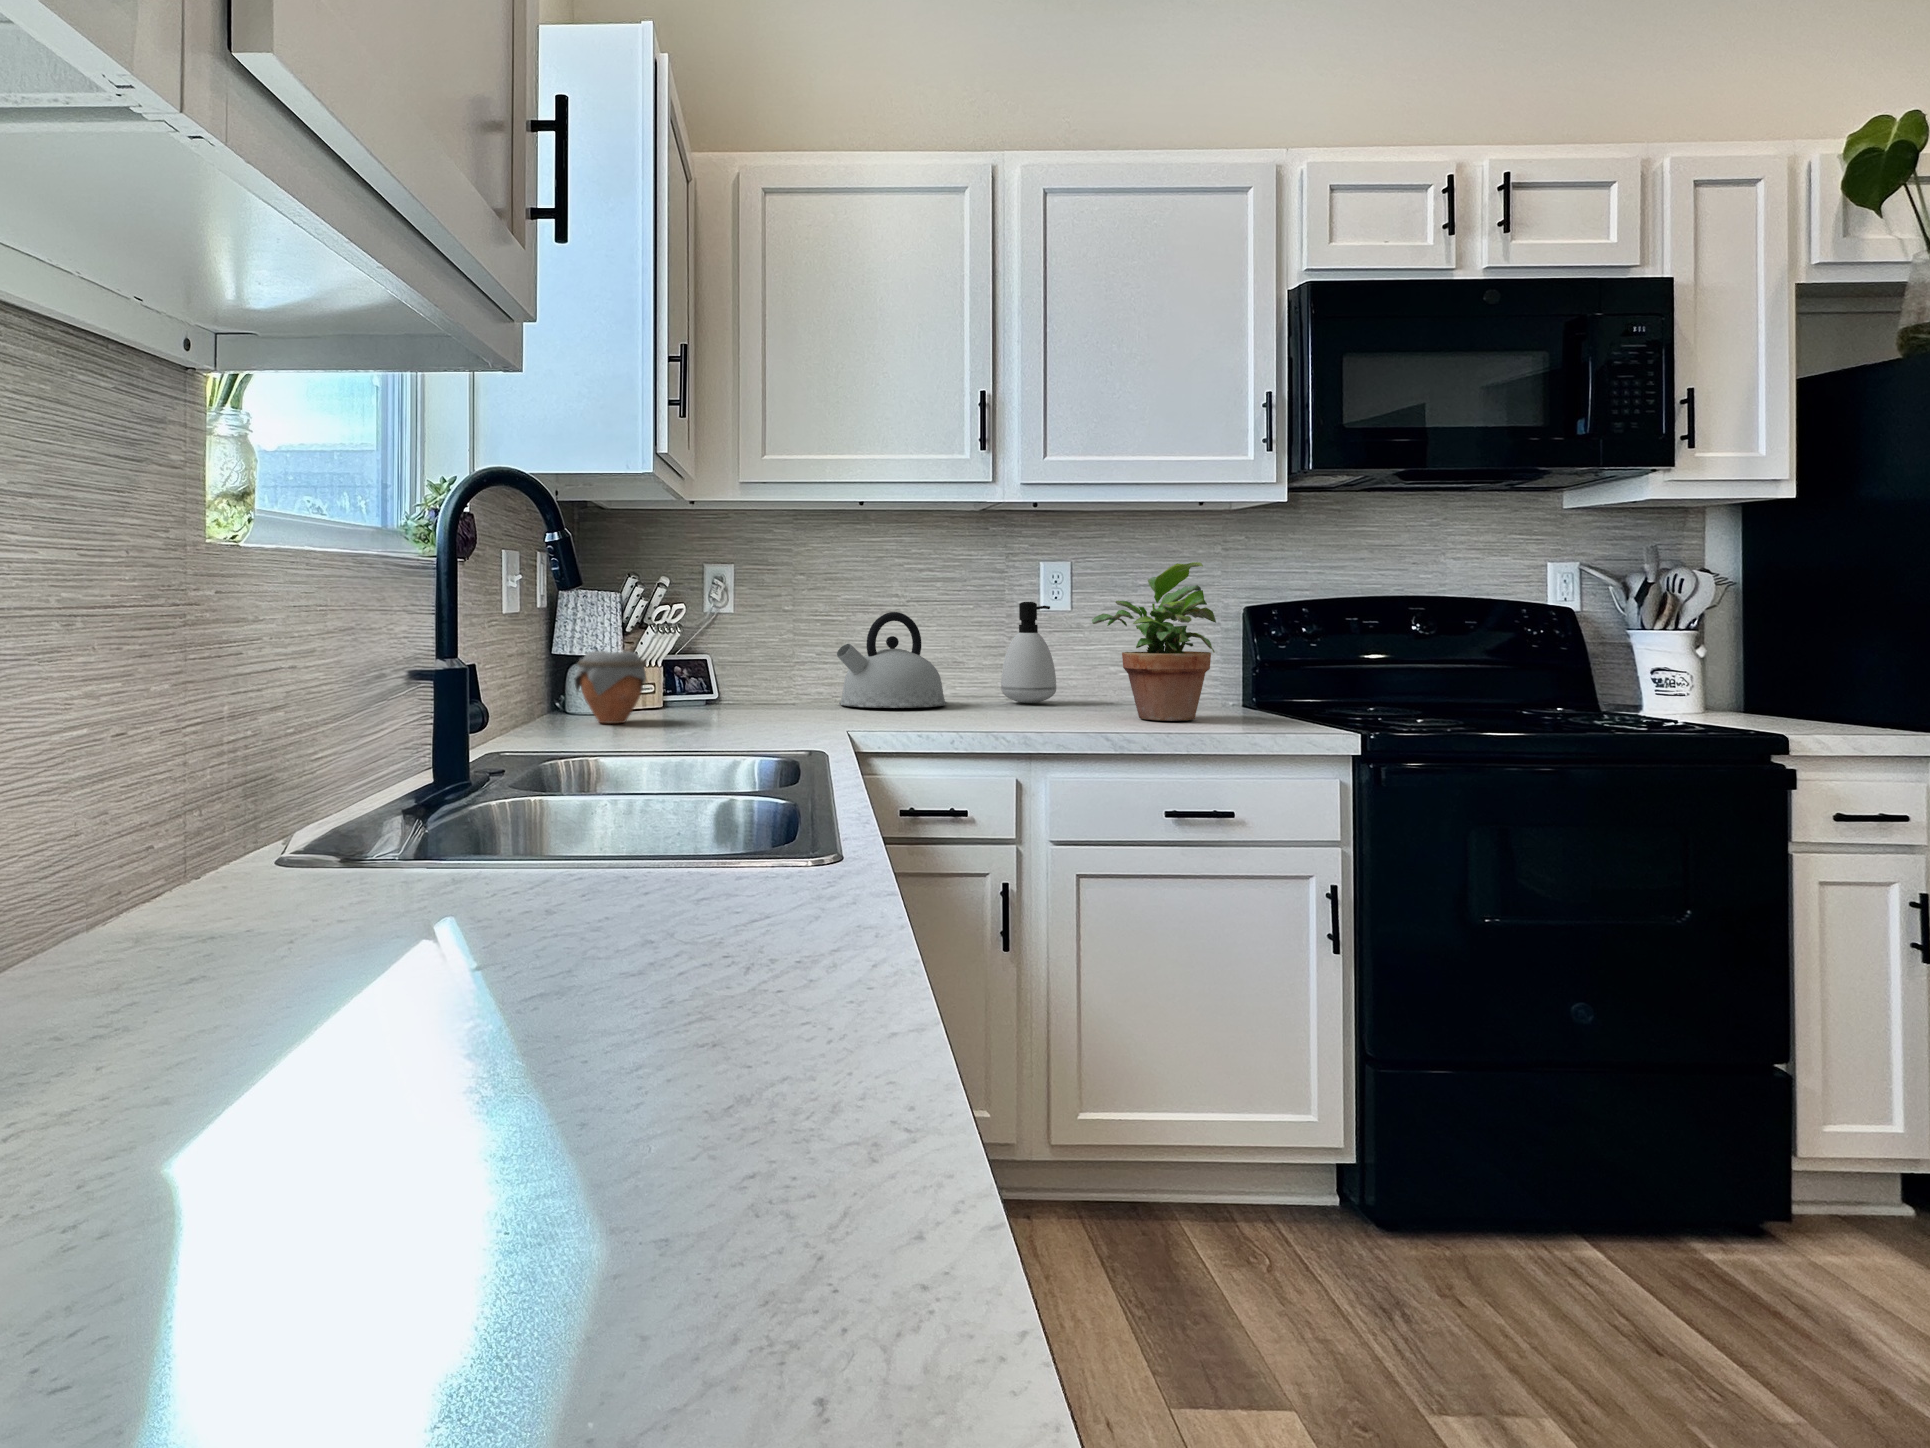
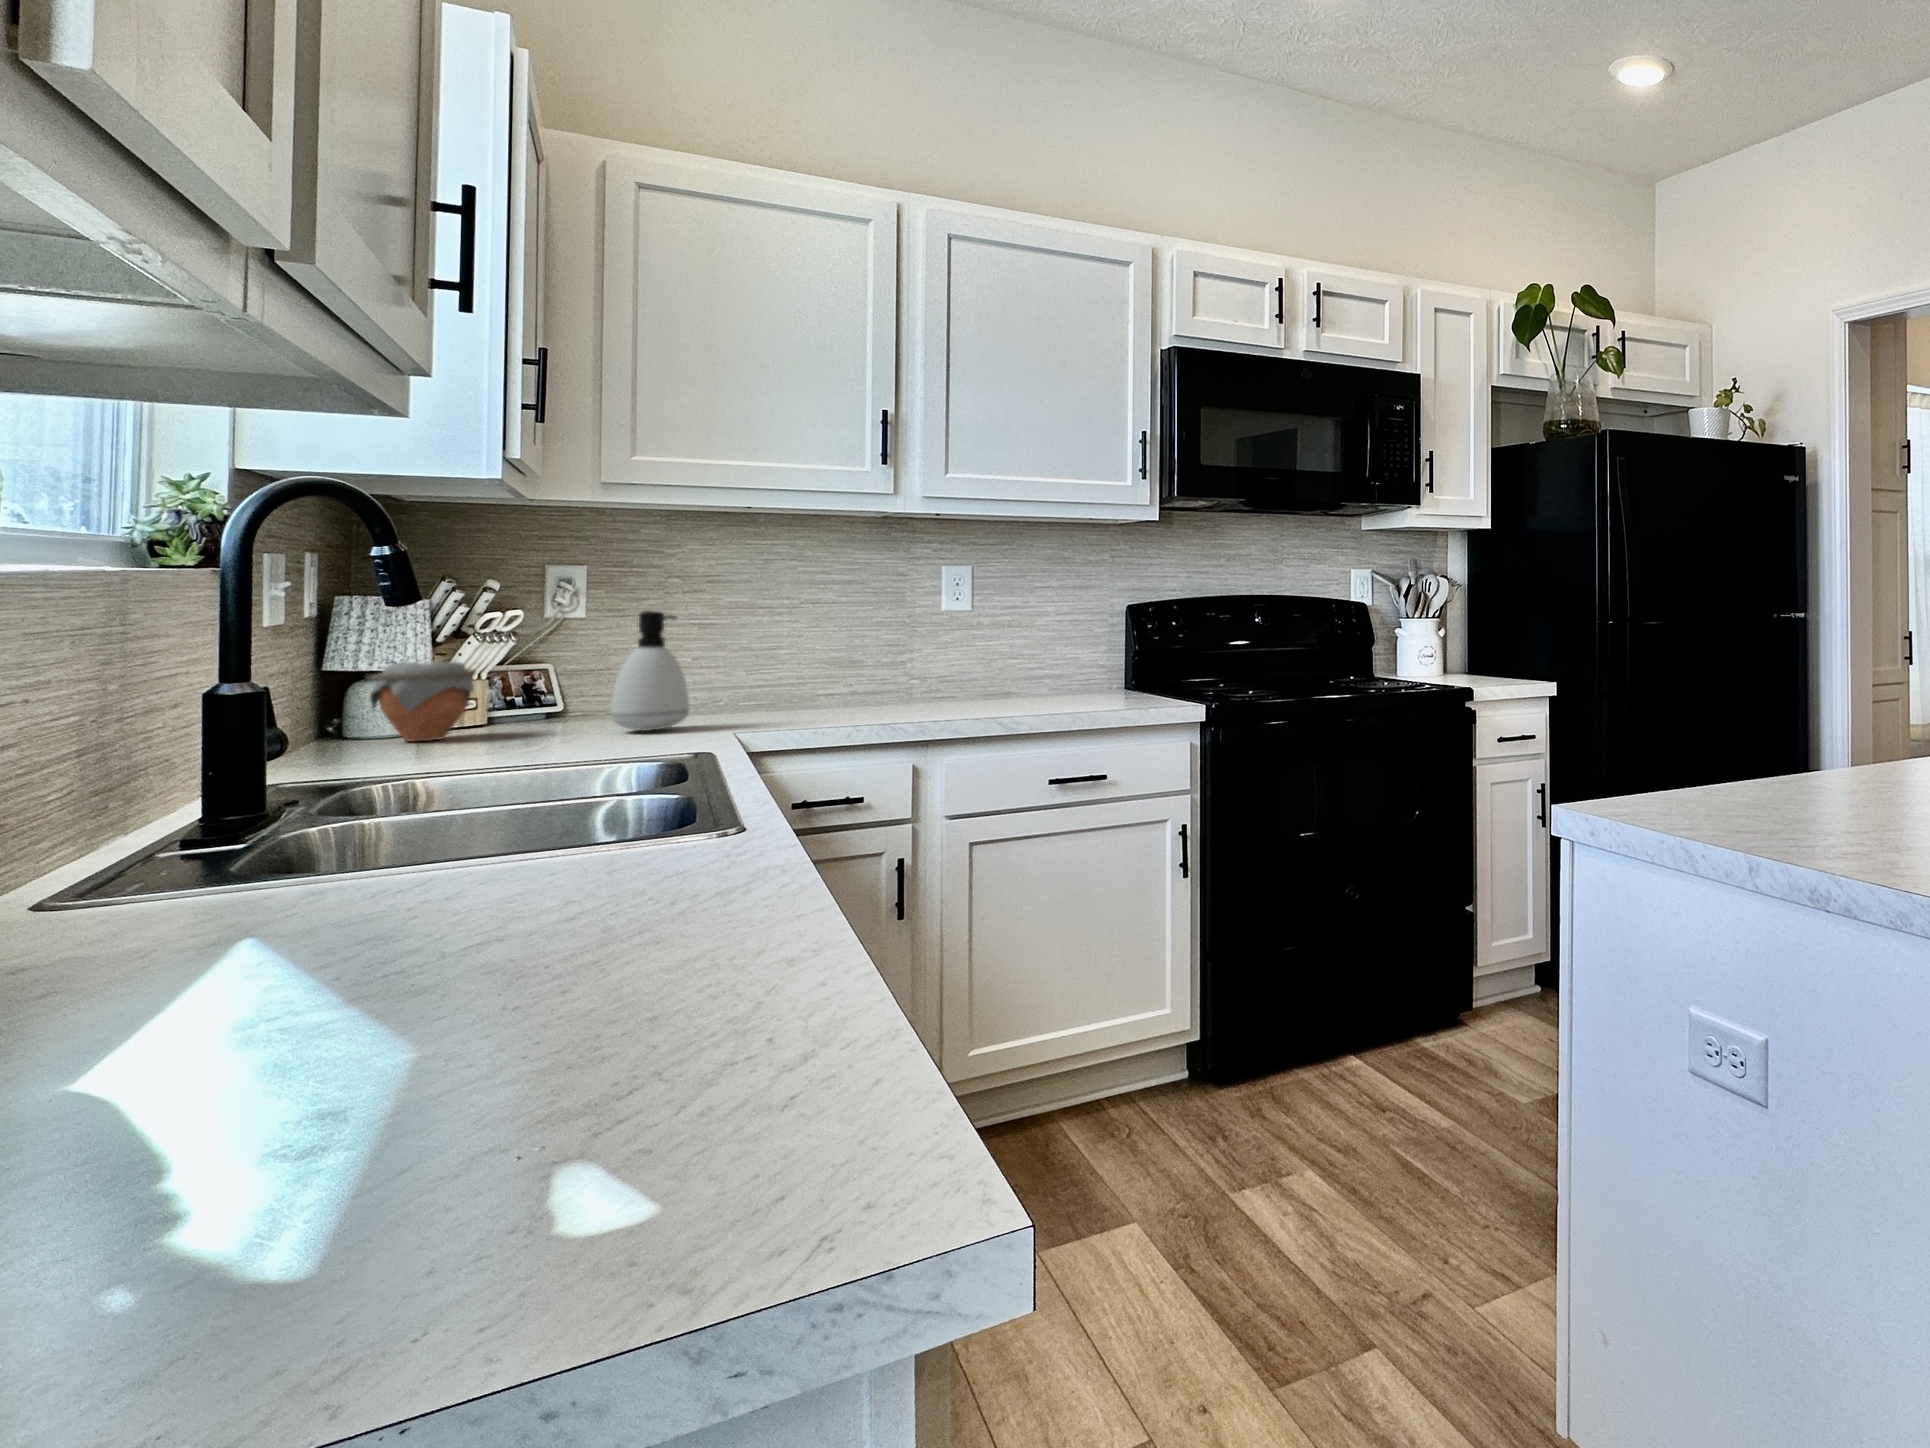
potted plant: present [1092,562,1216,721] -> none [984,569,1094,703]
soap dispenser: present [1001,602,1056,703] -> present [611,611,689,731]
kettle: present [837,612,946,708] -> none [717,614,840,707]

